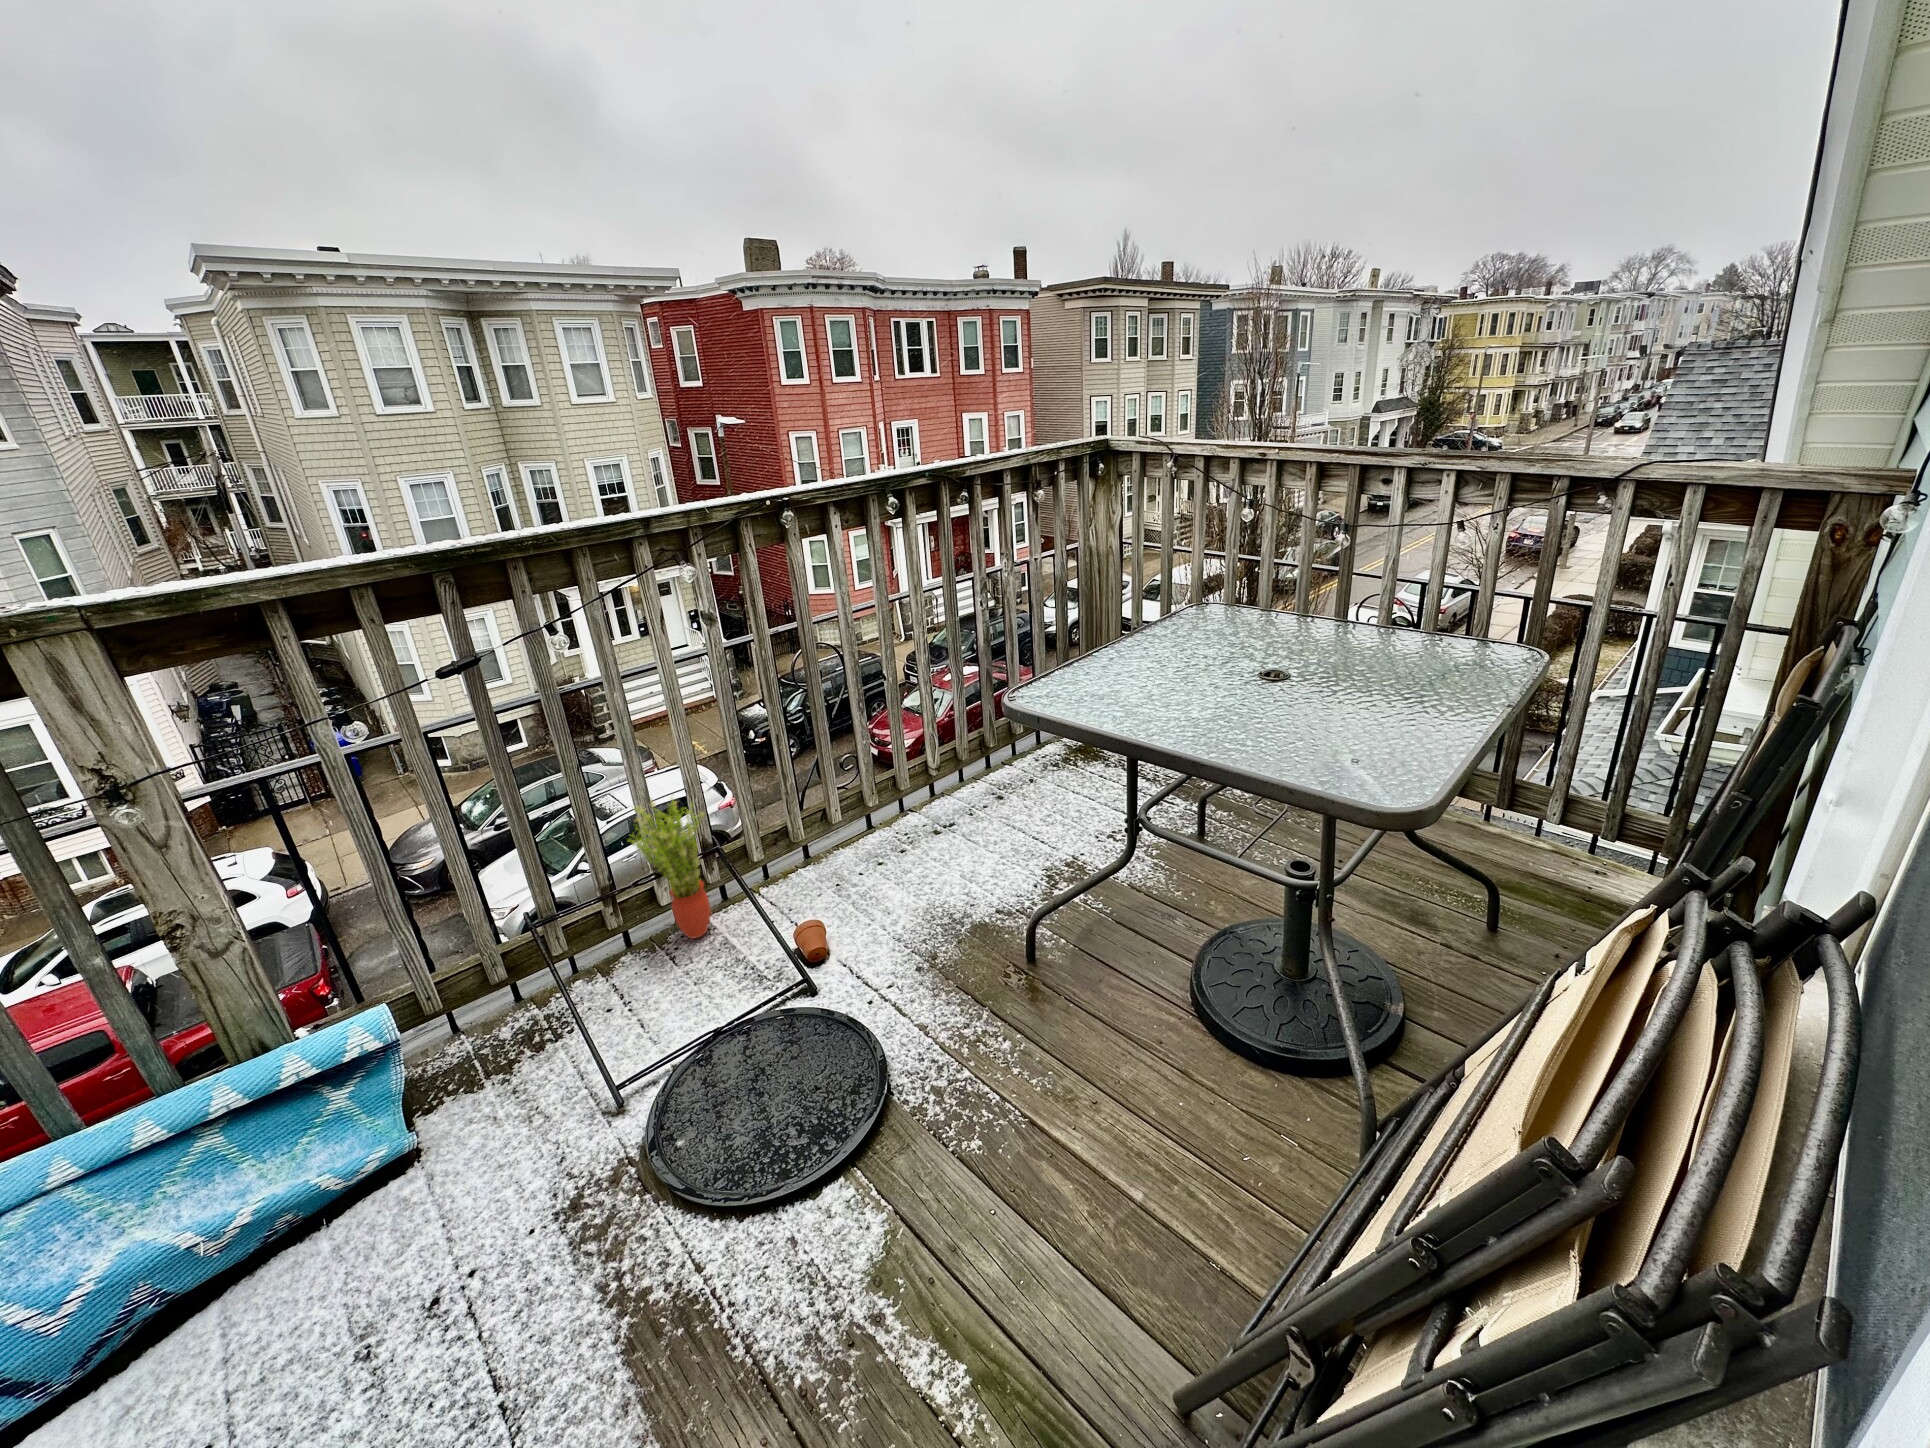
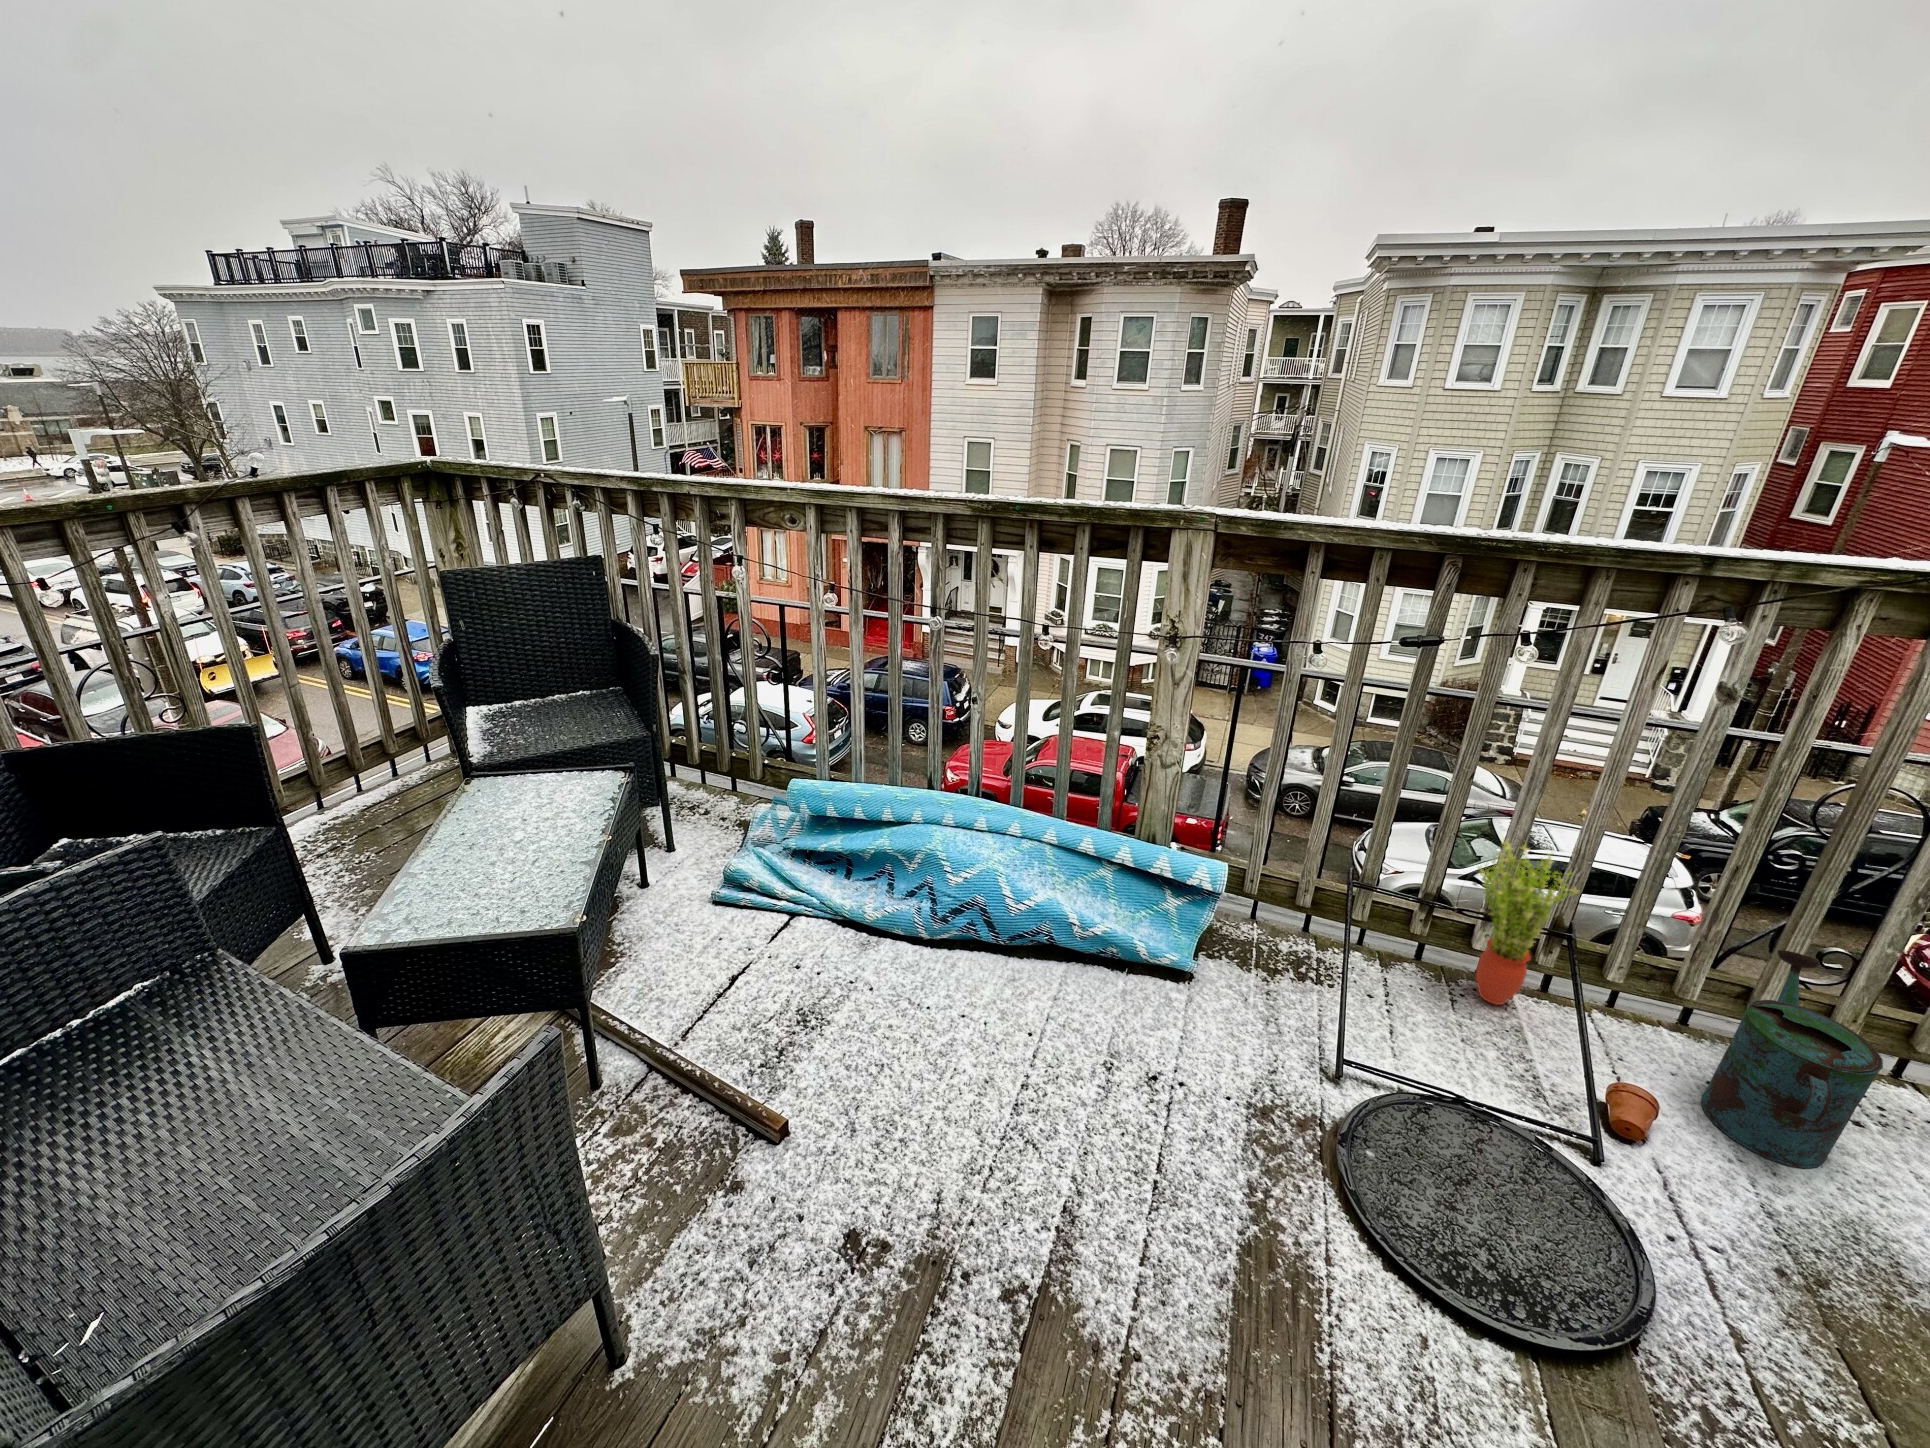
watering can: none [823,770,902,910] -> present [1701,950,1883,1168]

